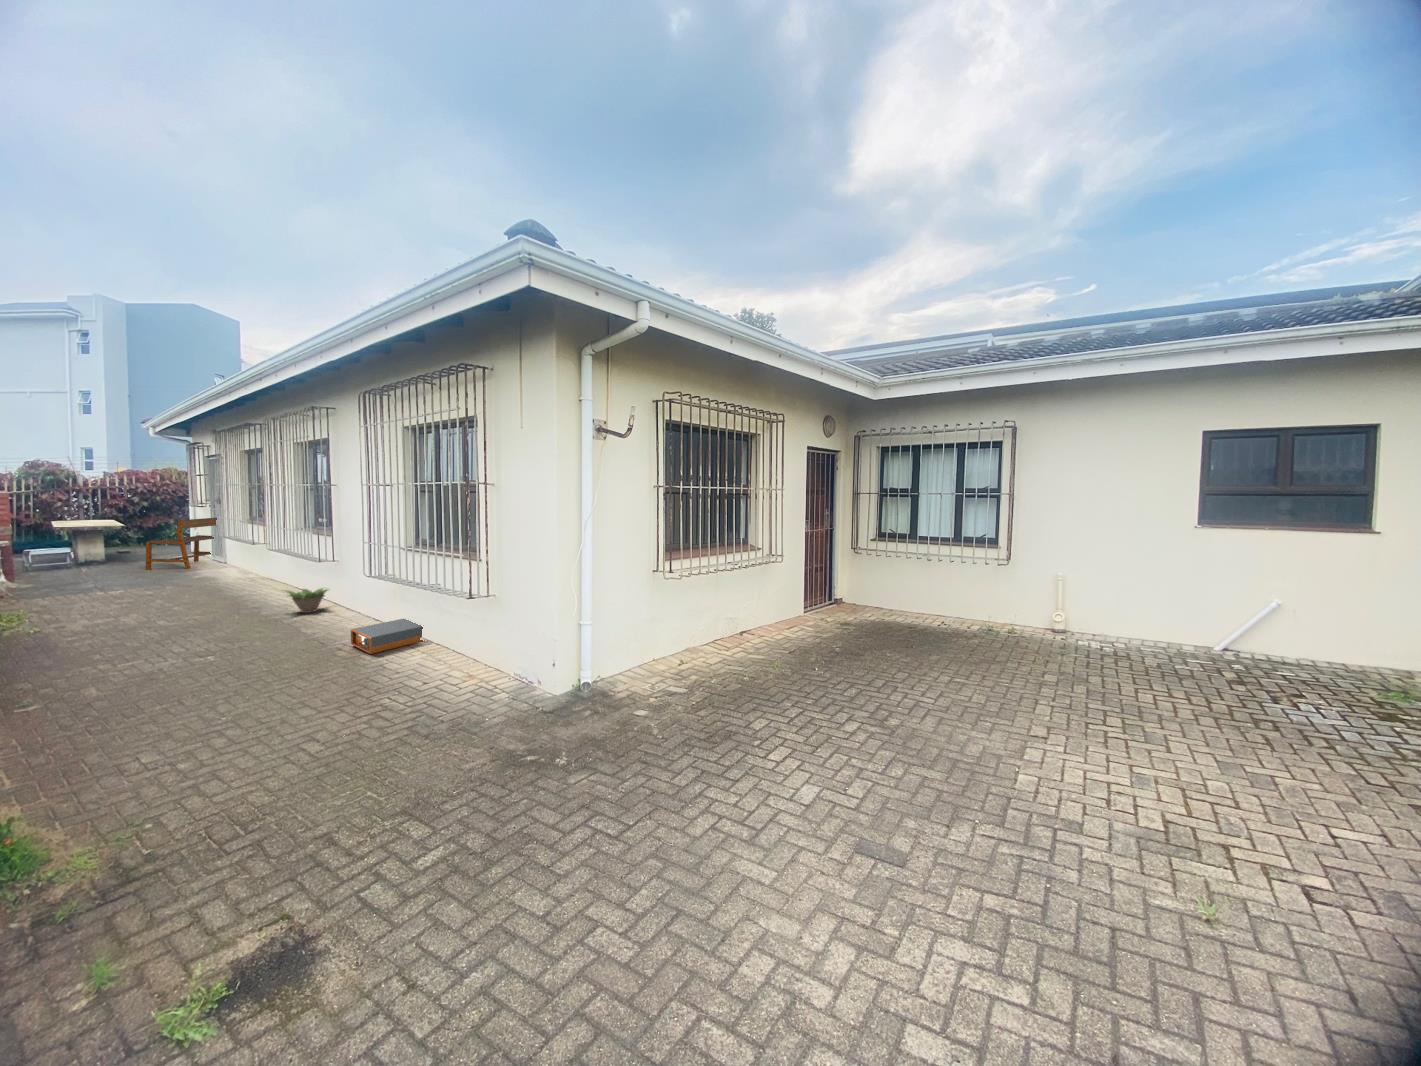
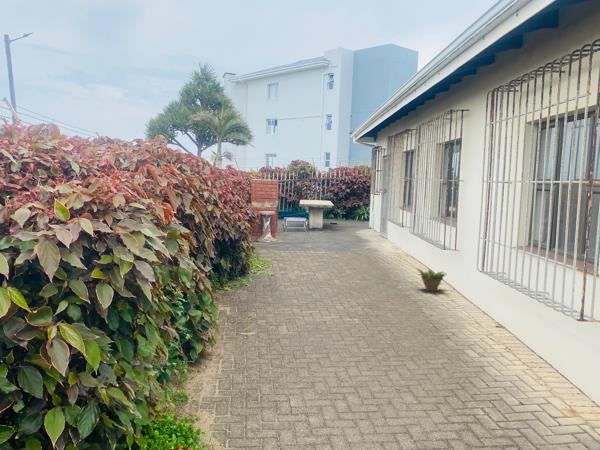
bench: present [146,518,217,570] -> none [348,202,387,239]
storage box: present [351,619,423,654] -> none [460,318,525,349]

